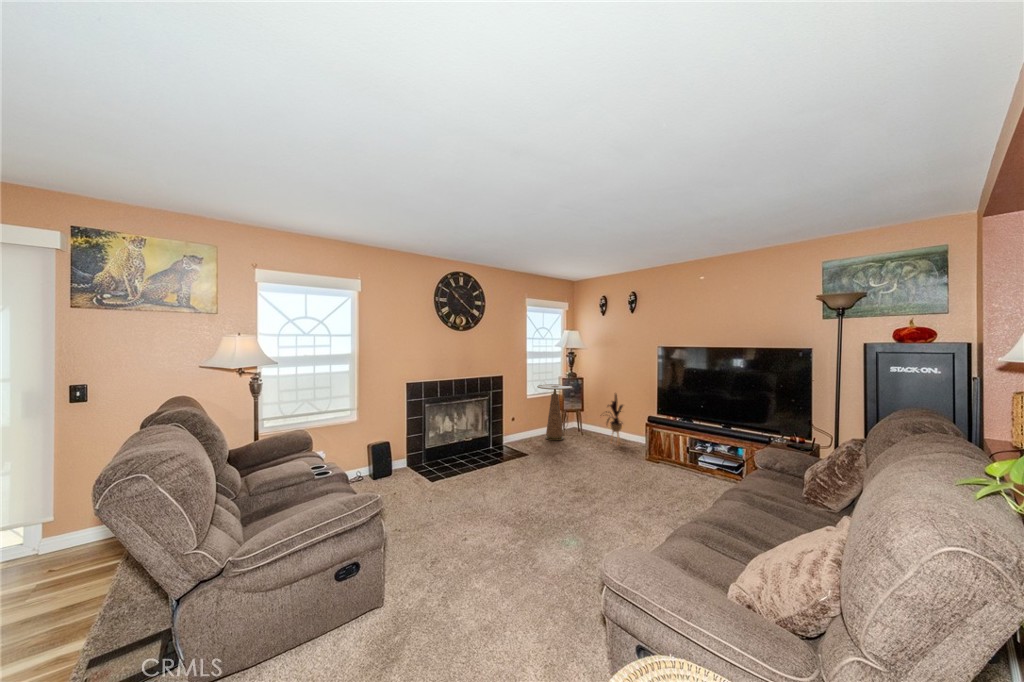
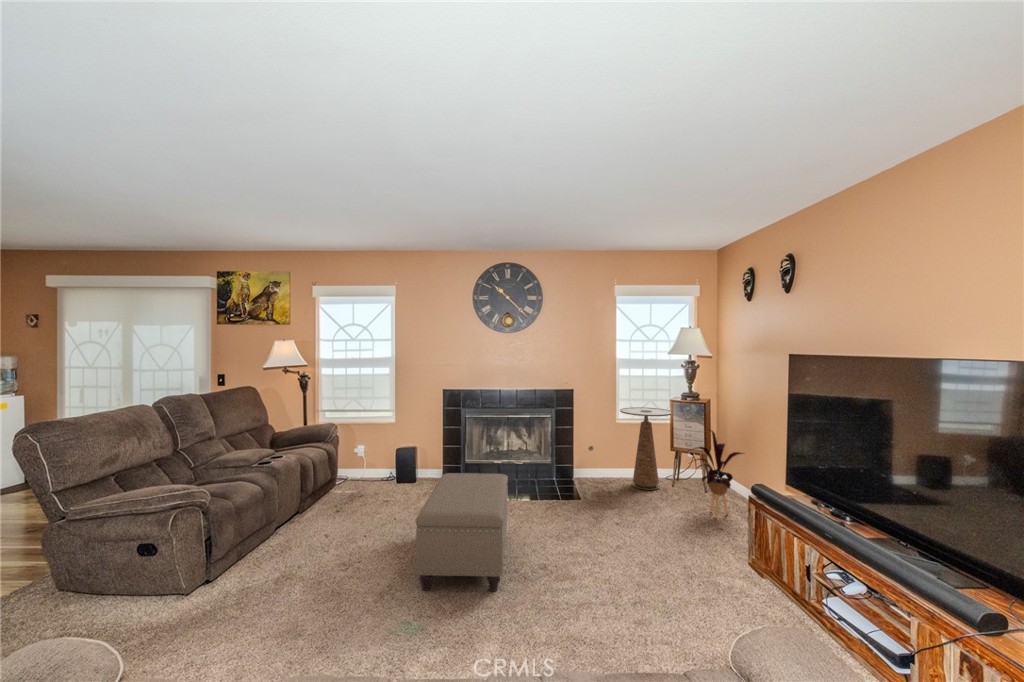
ottoman: none [519,441,639,535] -> present [416,473,508,592]

